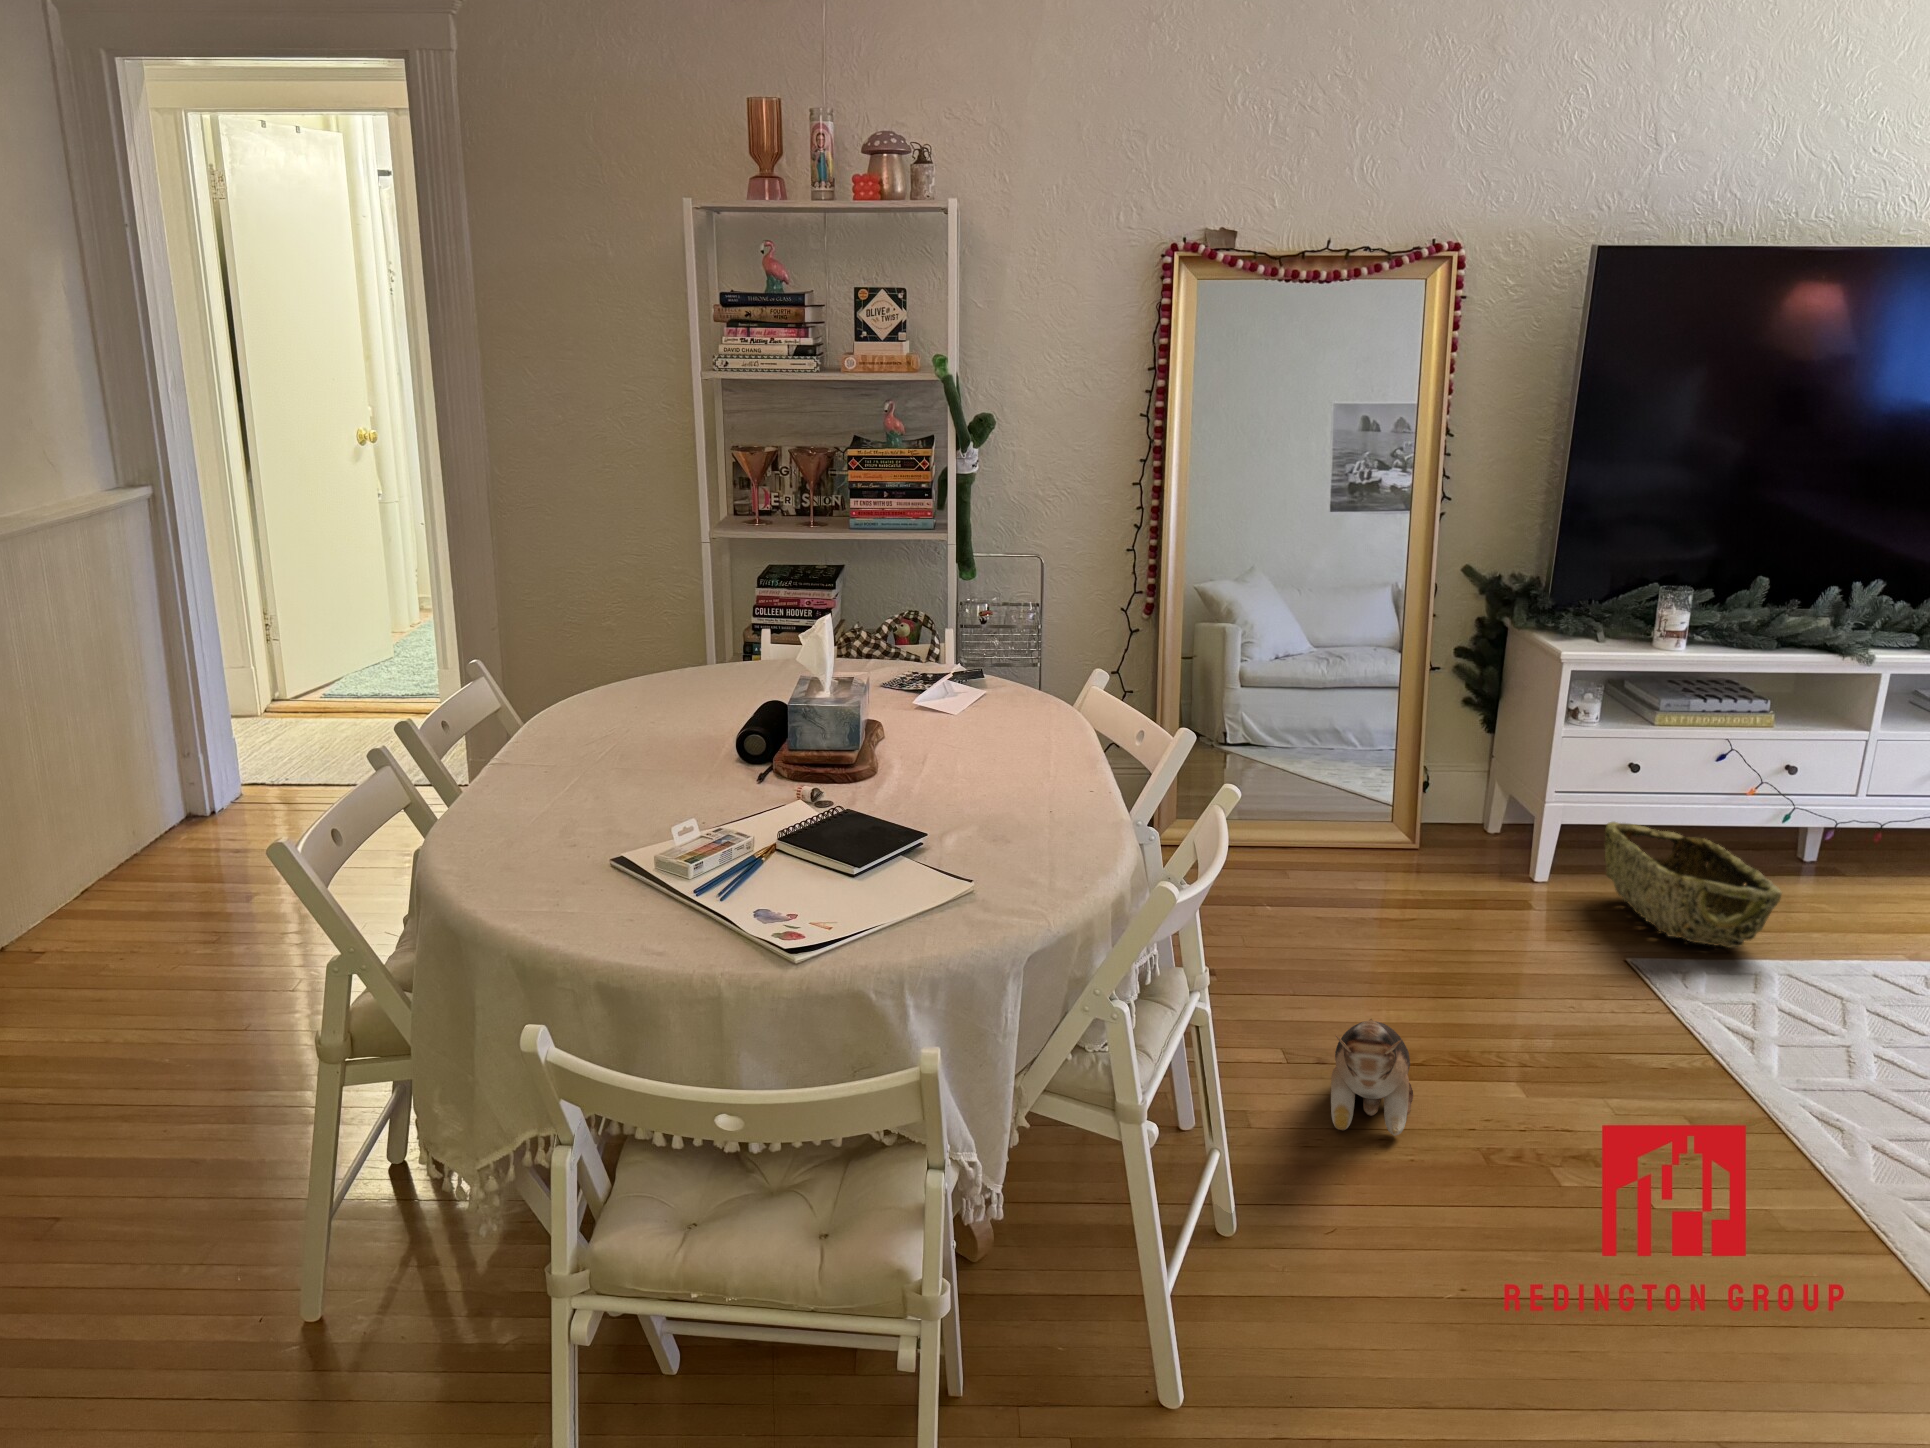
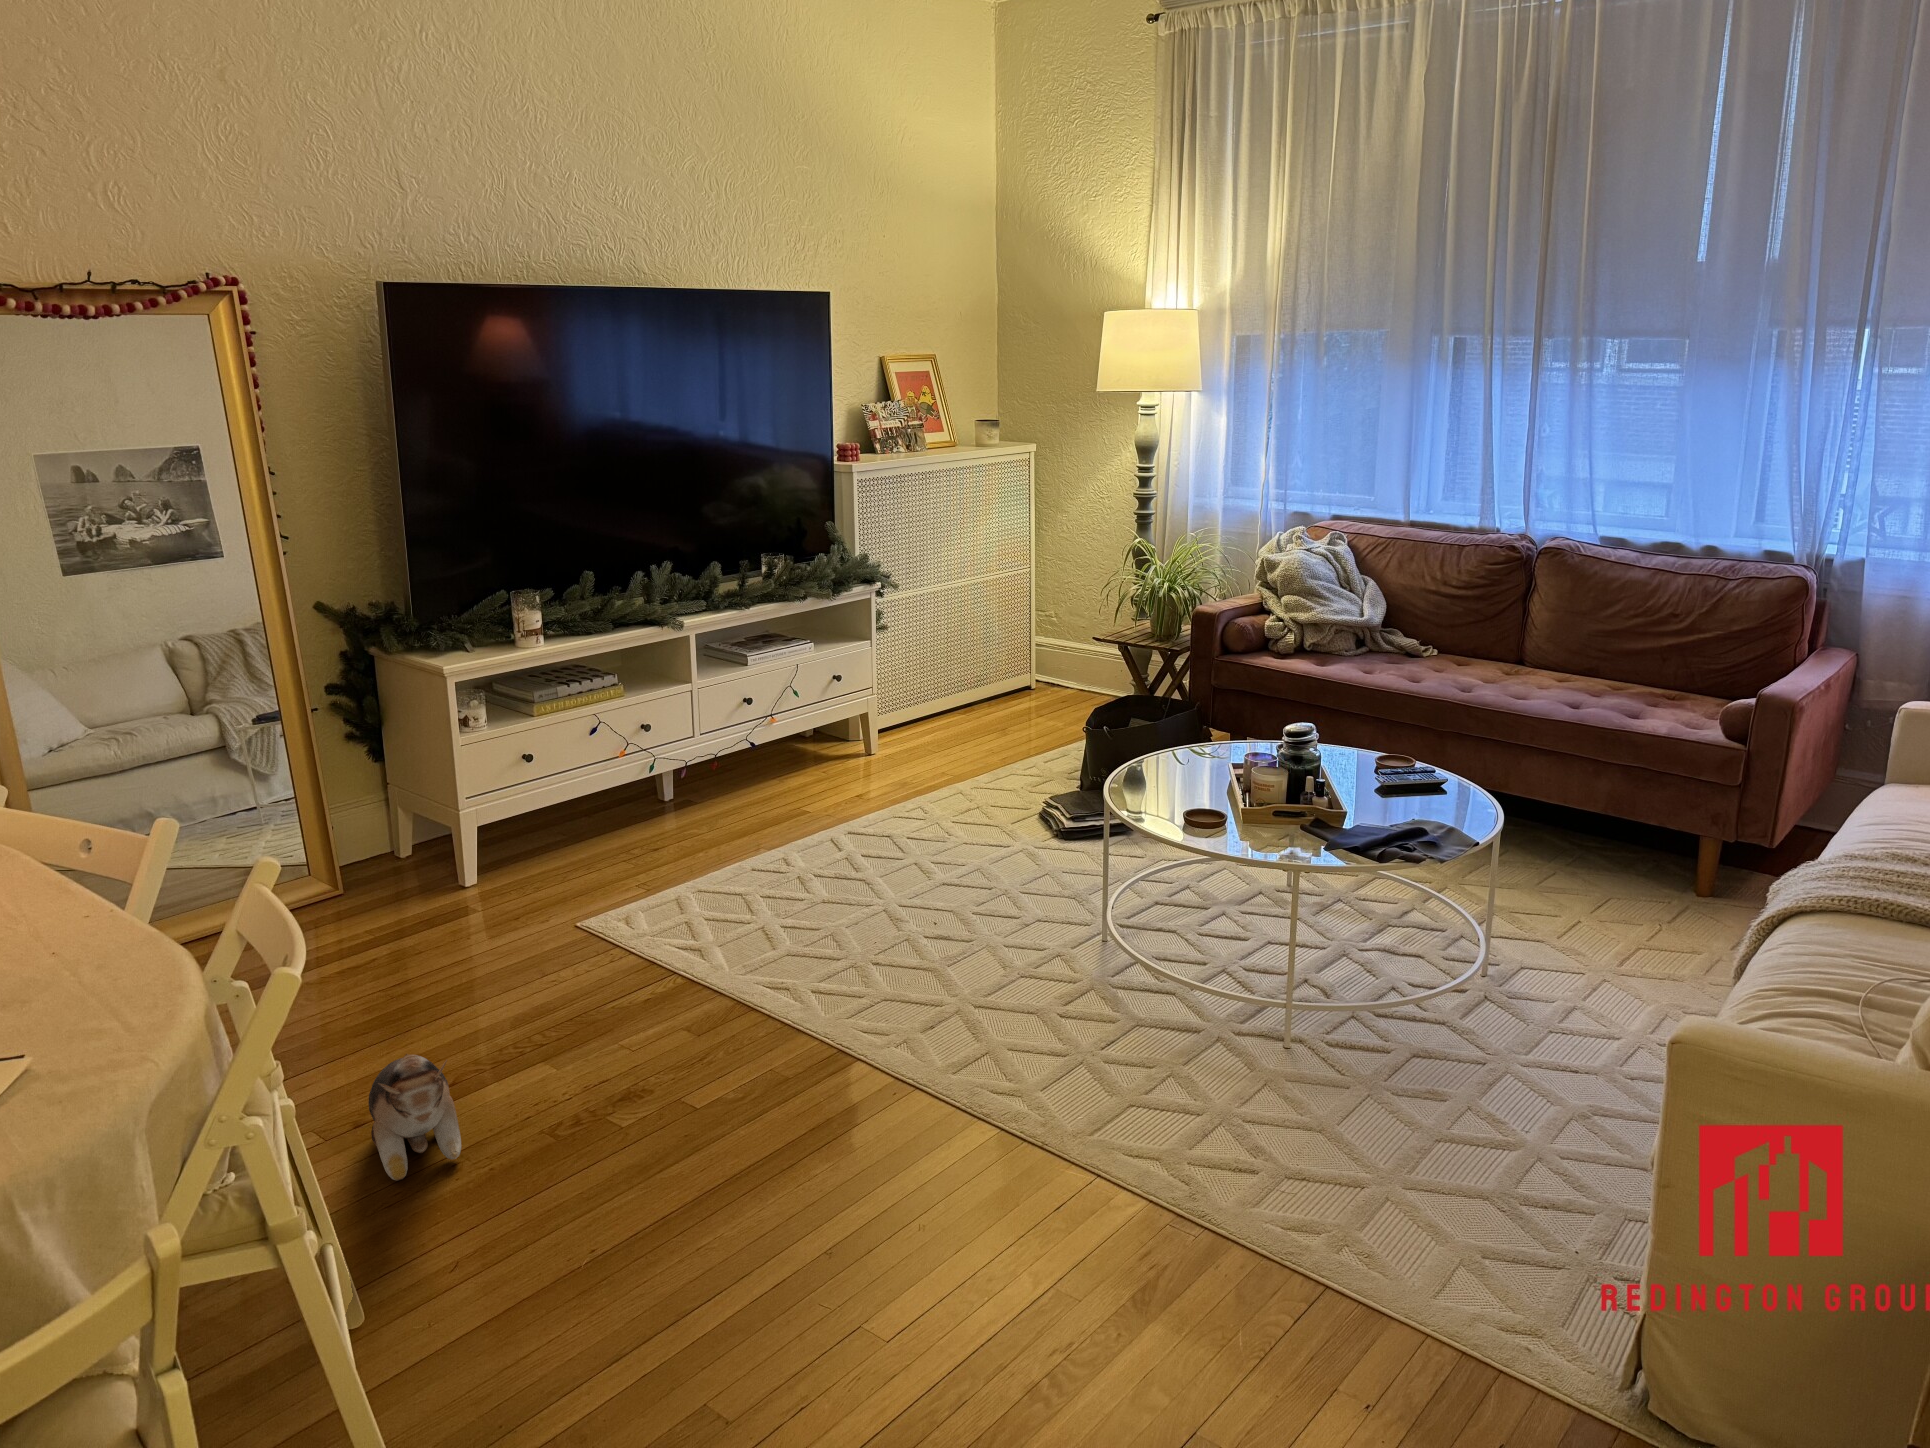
woven basket: present [1605,822,1782,948] -> none [519,803,676,894]

